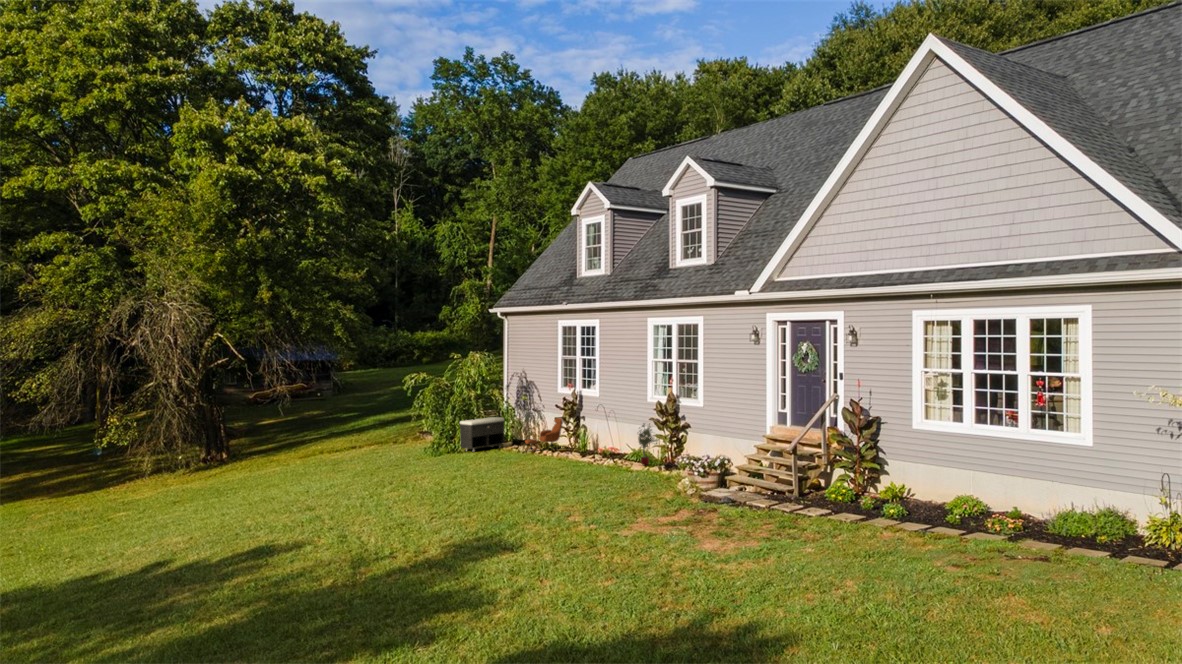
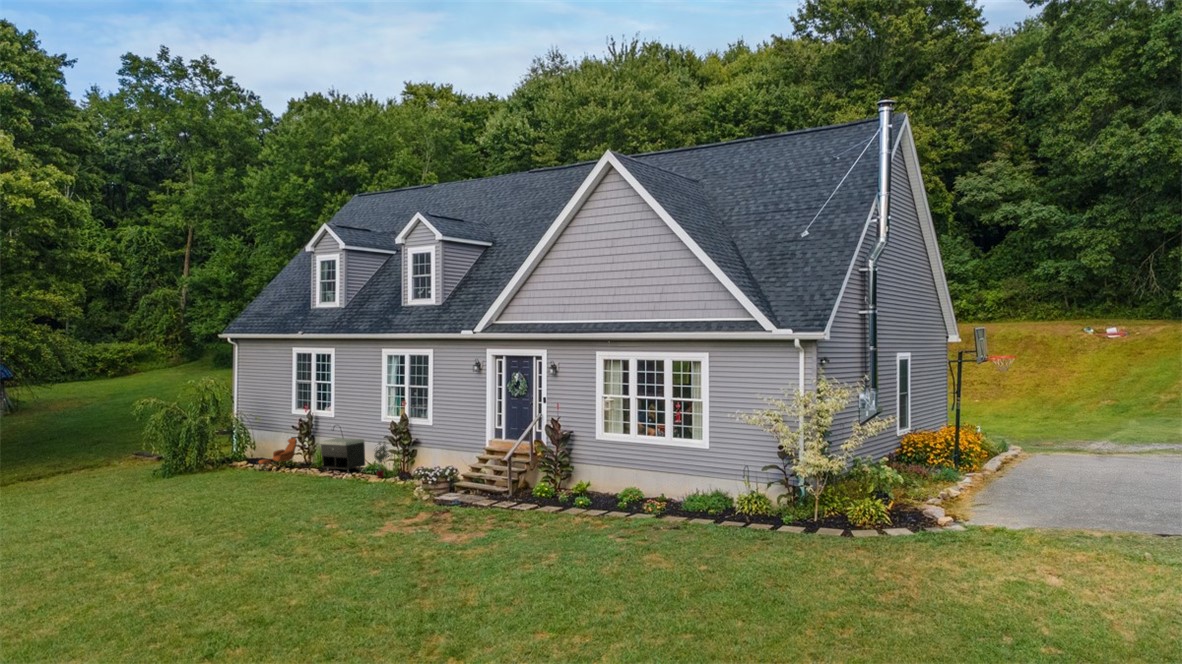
storage bench: present [460,417,505,451] -> present [320,438,365,472]

